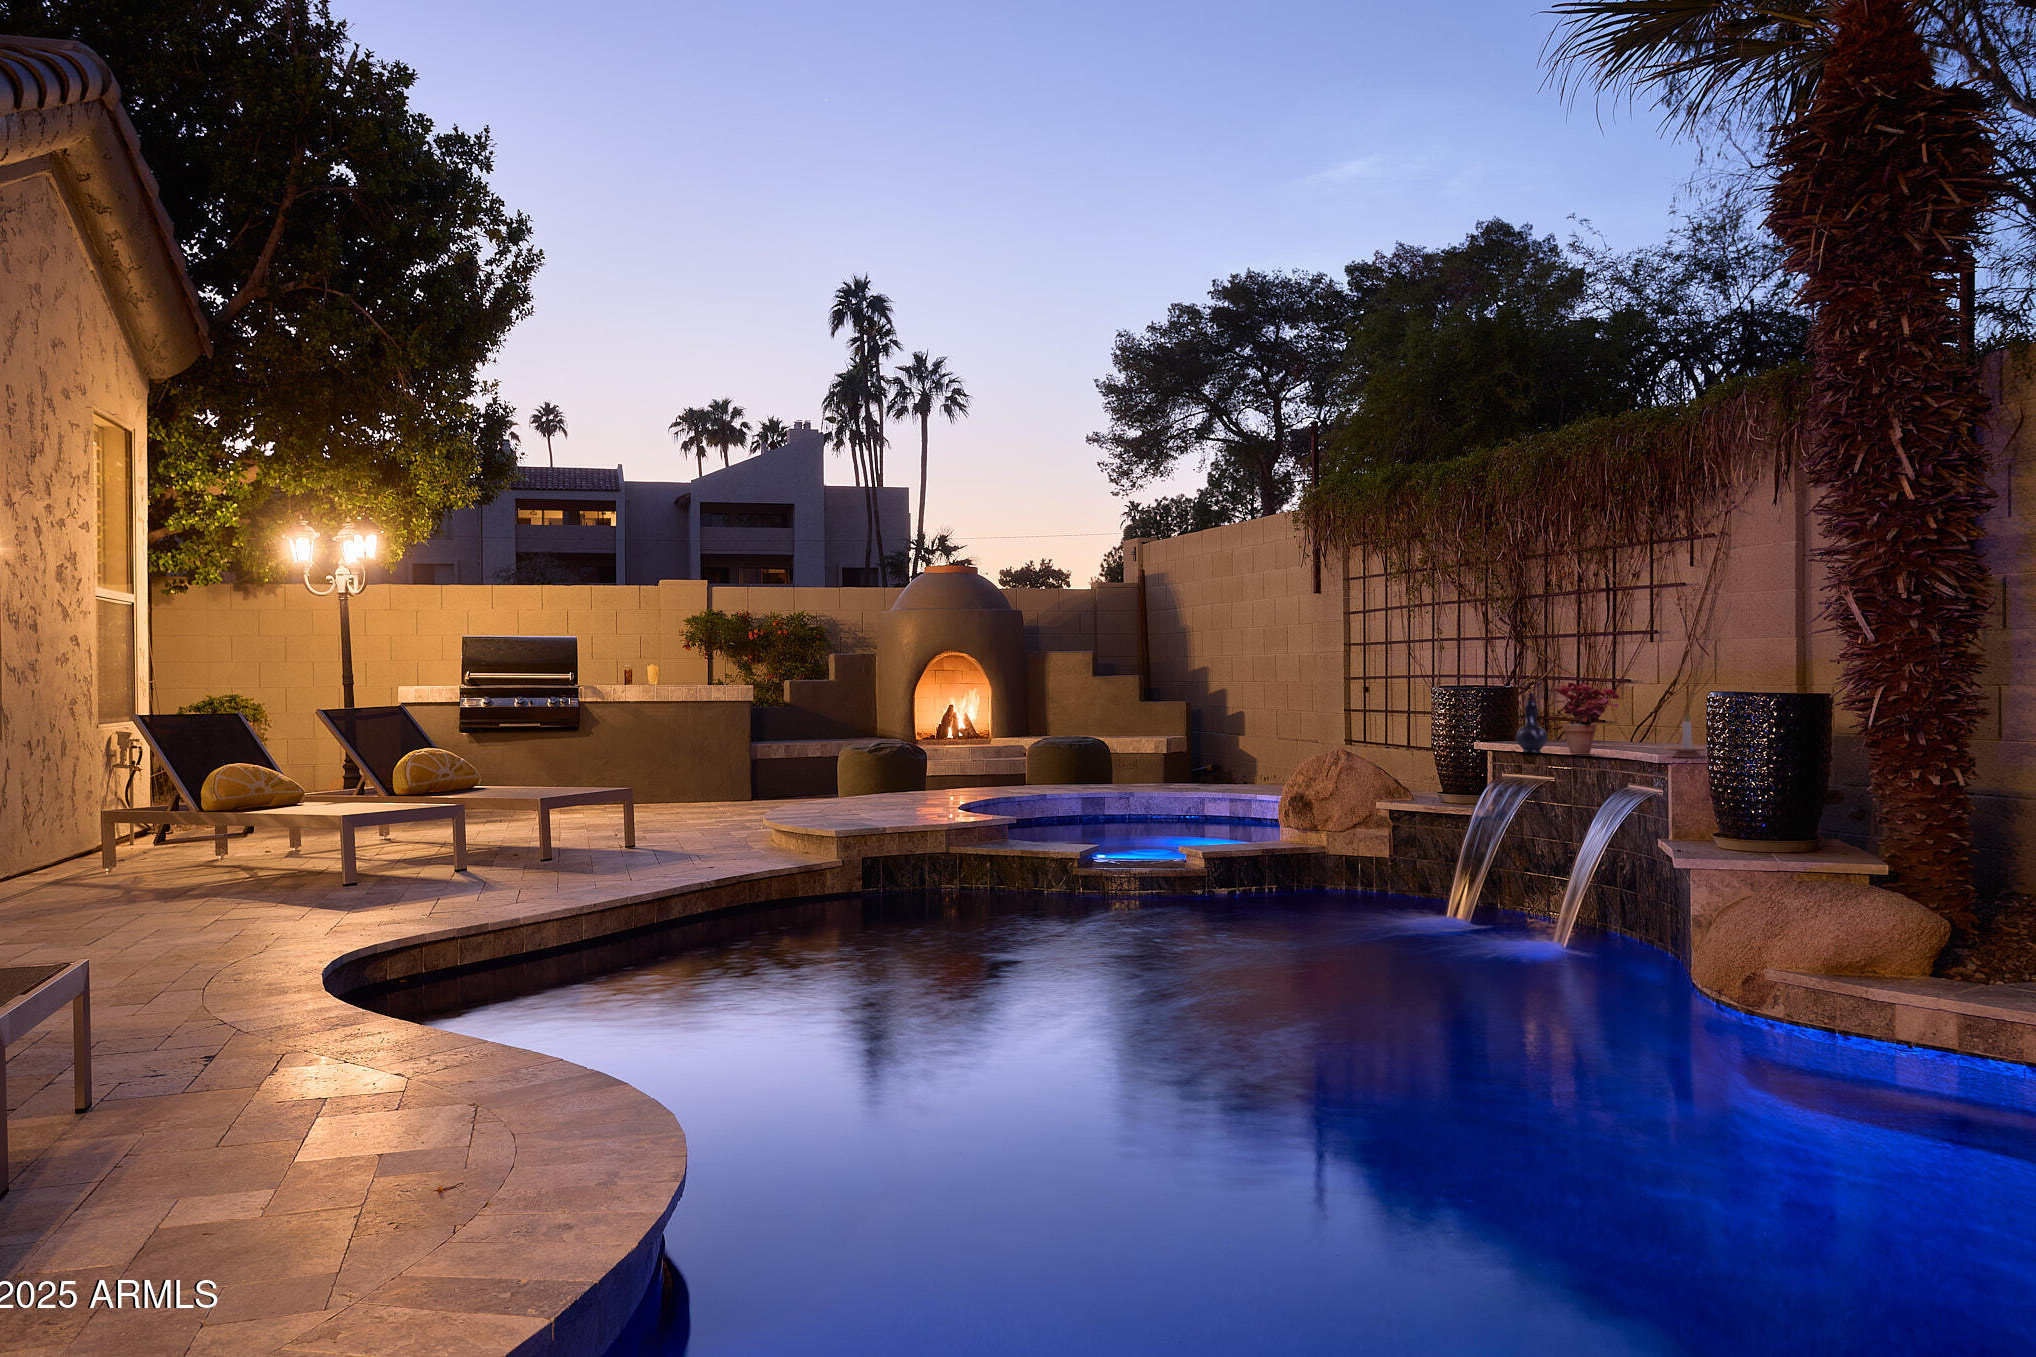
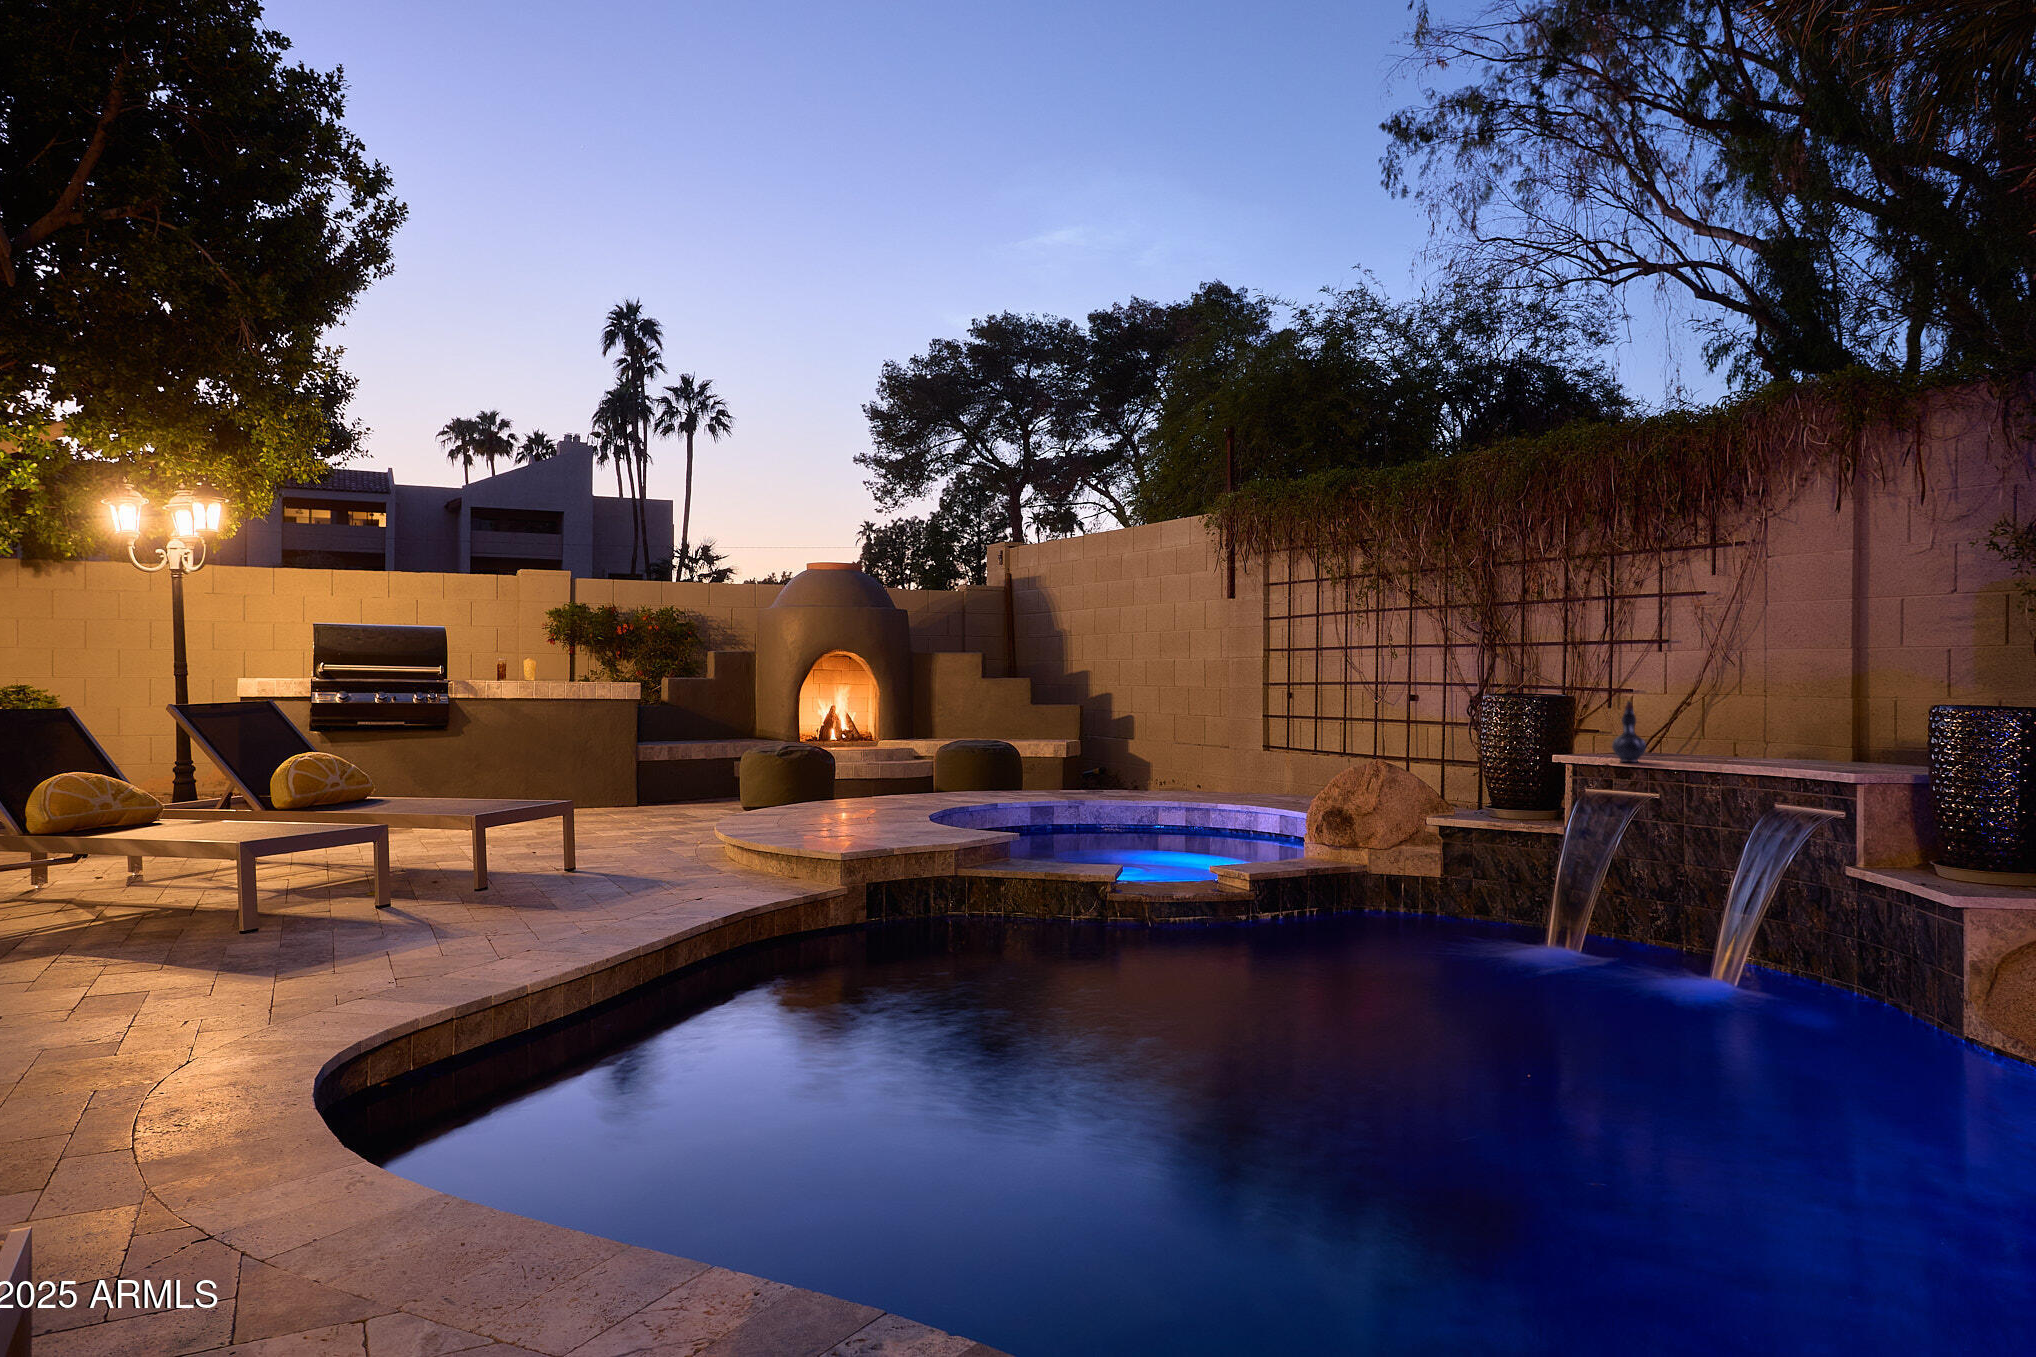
potted plant: present [1553,682,1619,753] -> none [1678,691,1744,764]
candle holder: present [1663,708,1706,757] -> none [1821,718,1877,770]

